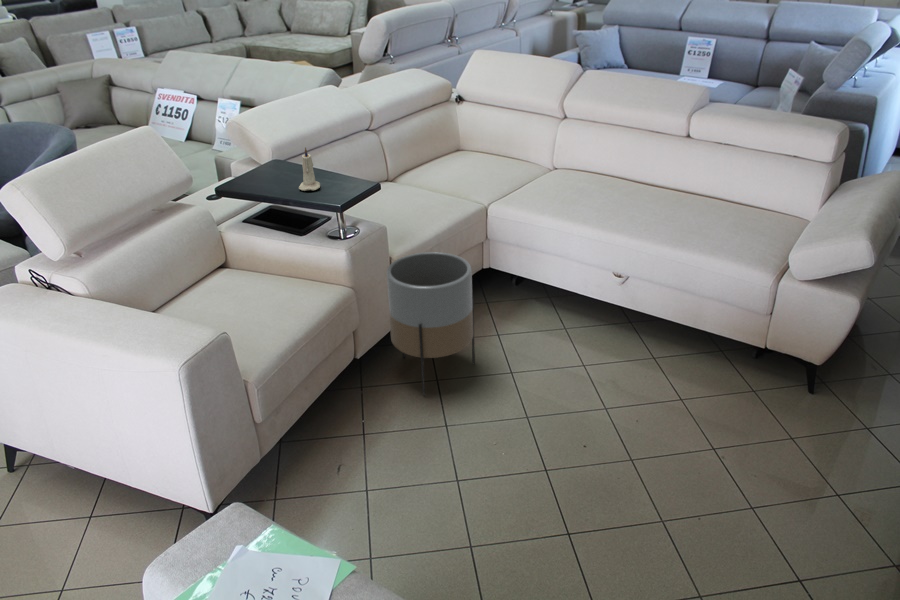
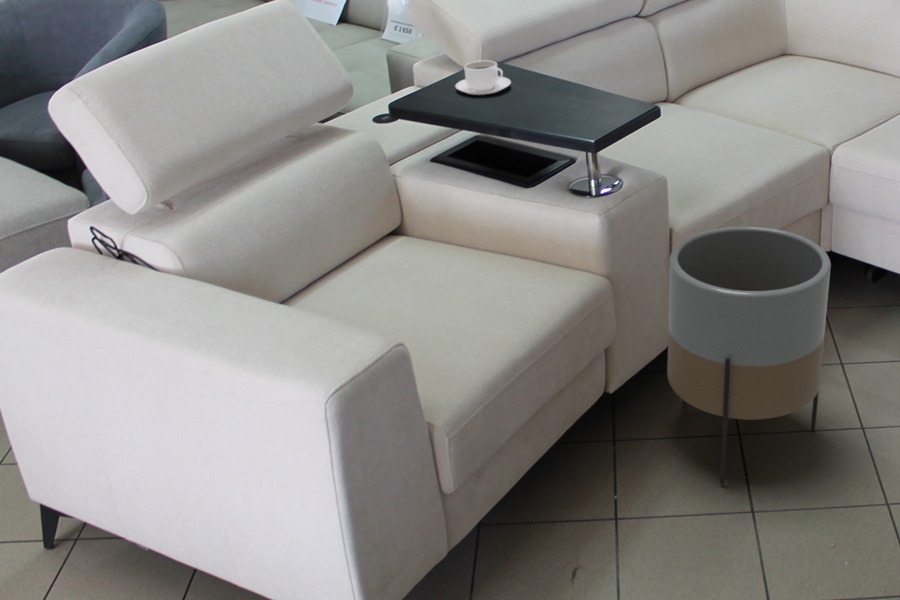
candle: present [299,147,320,191] -> none [524,33,561,110]
coffee cup: none [258,162,291,182] -> present [456,60,511,95]

